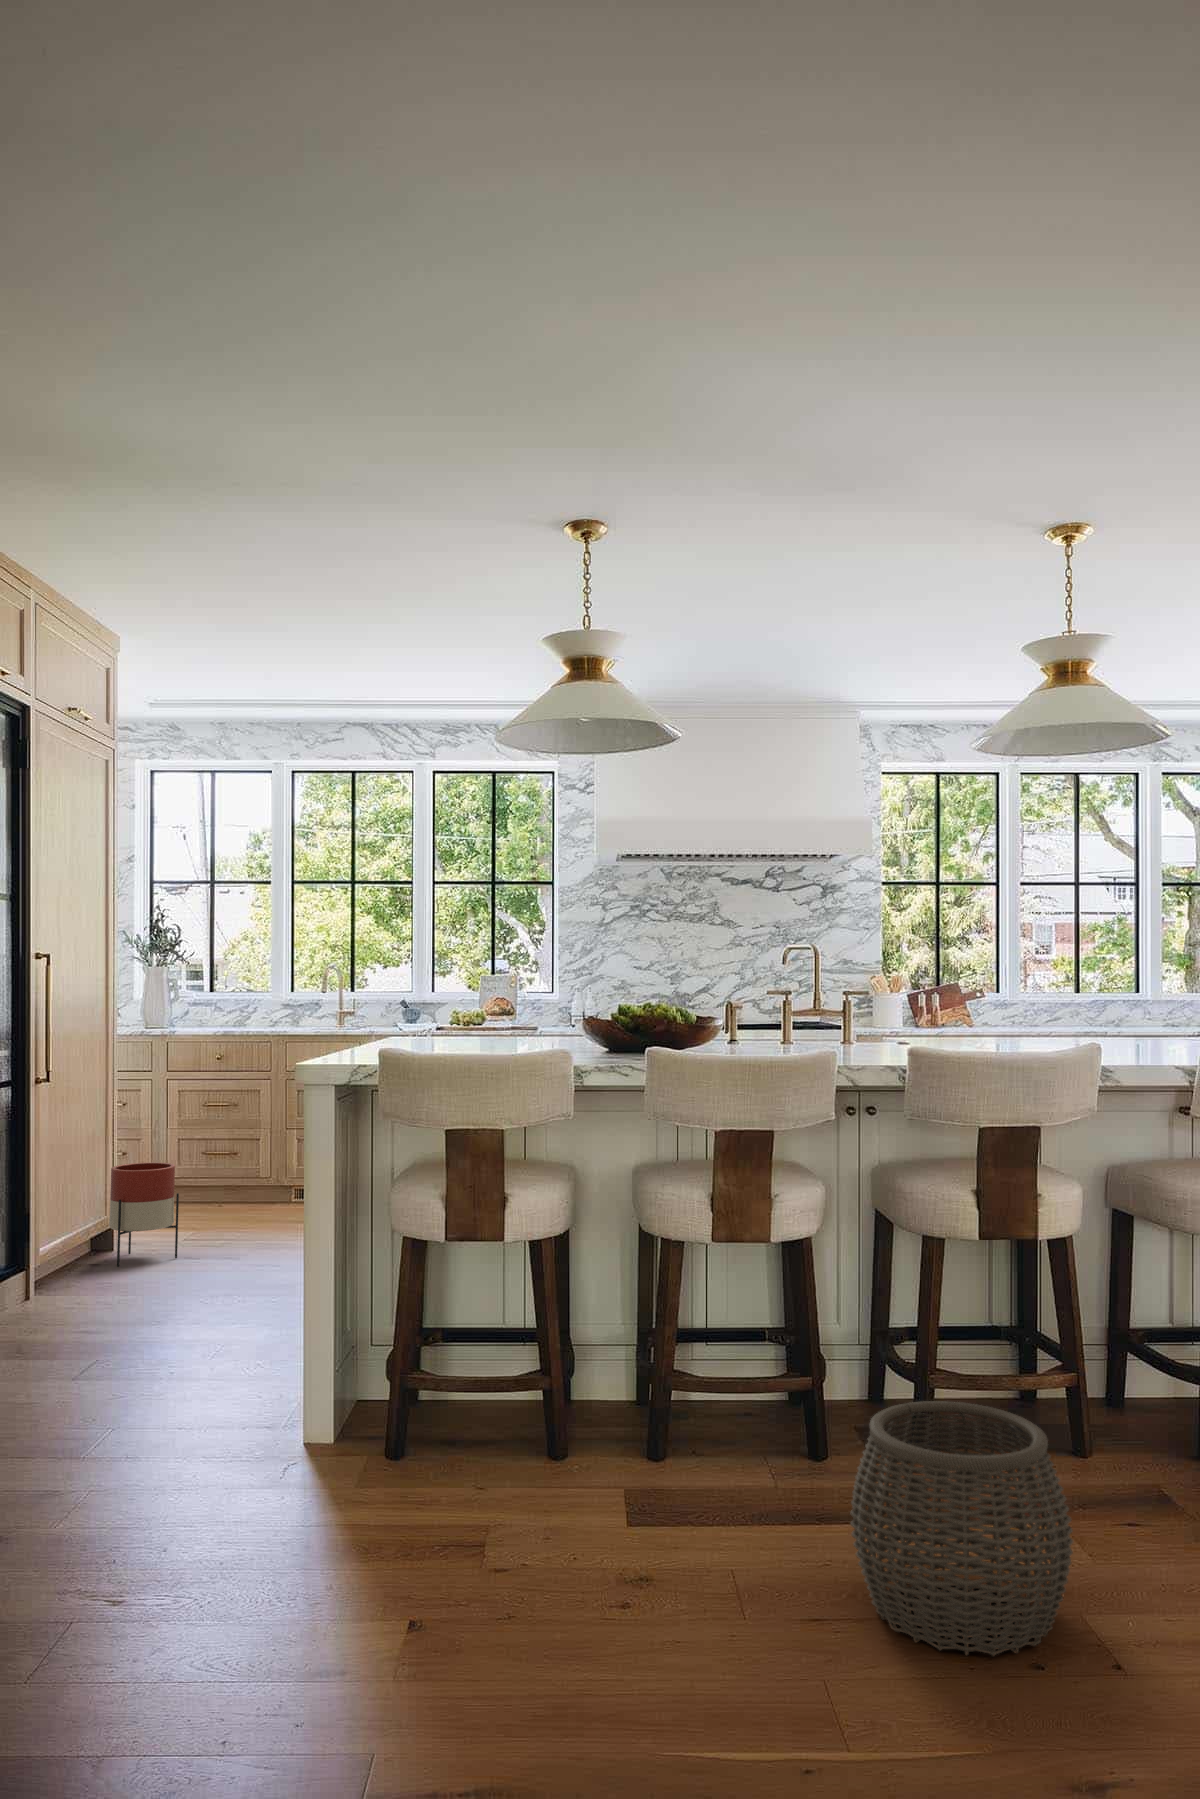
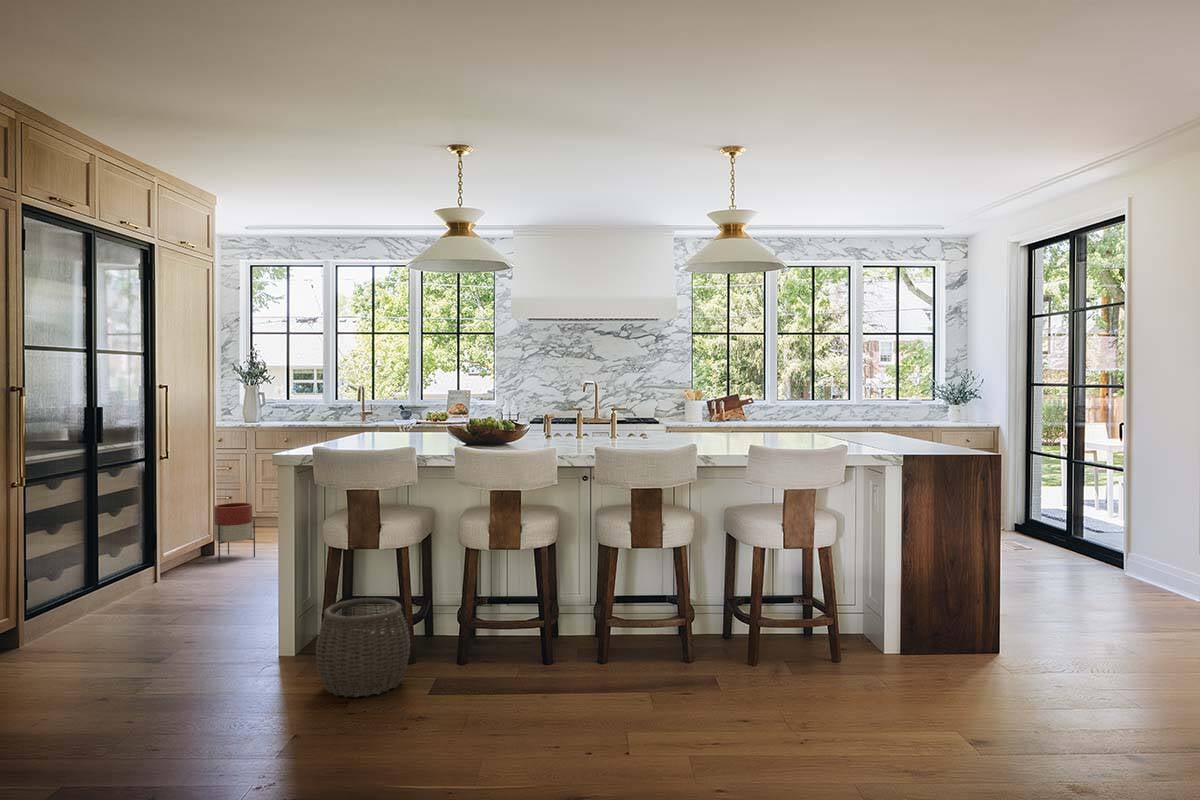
woven basket: present [850,1401,1073,1656] -> present [316,598,410,697]

